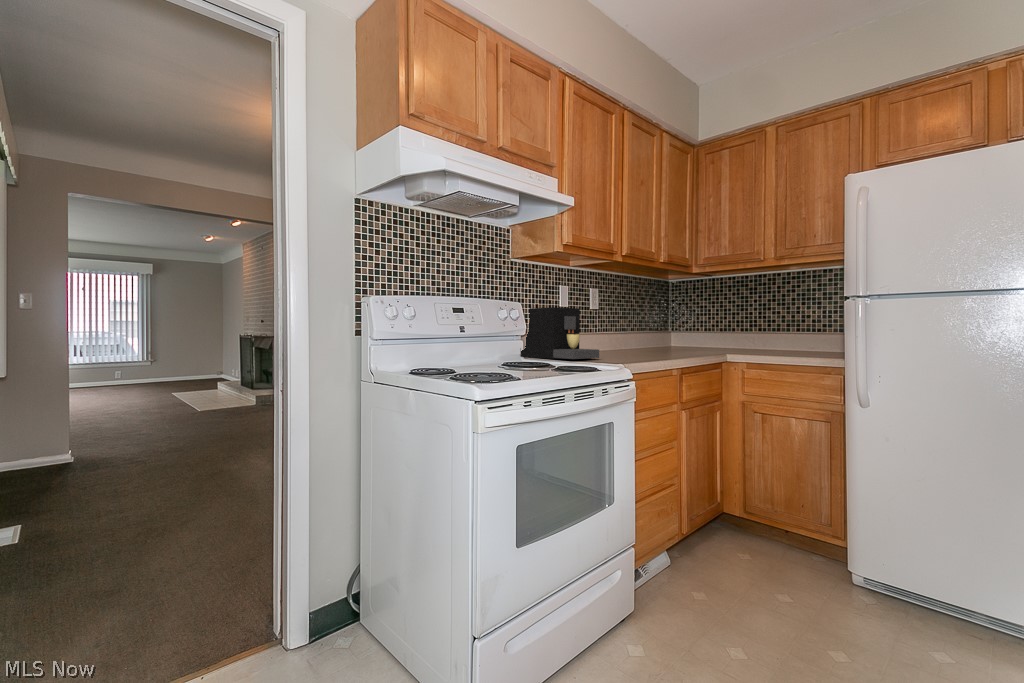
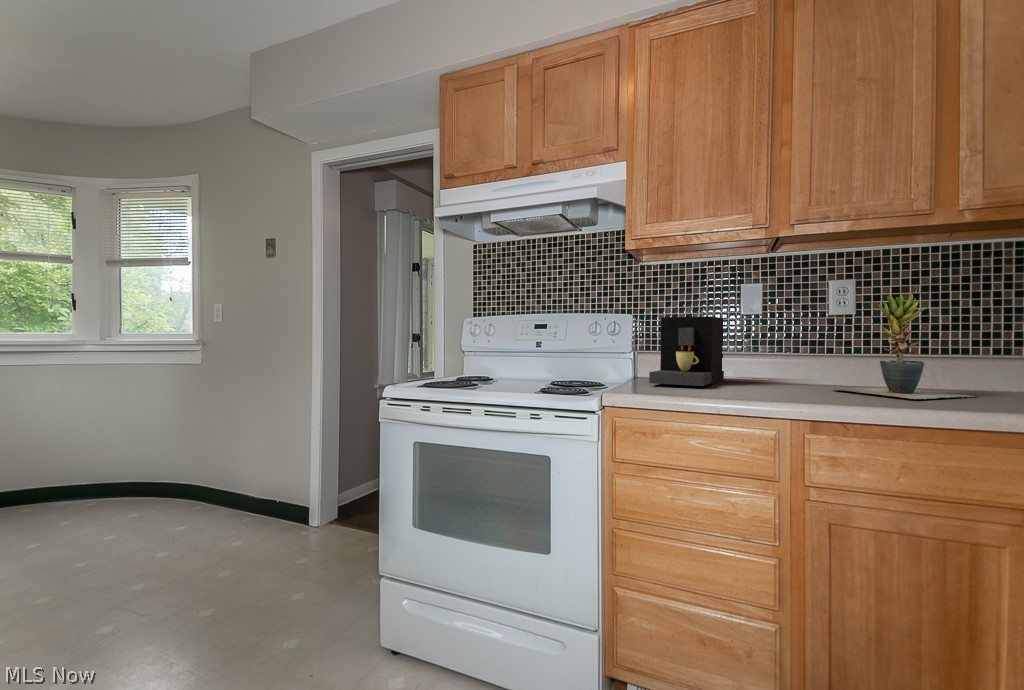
potted plant: none [614,301,672,355] -> present [834,294,974,399]

